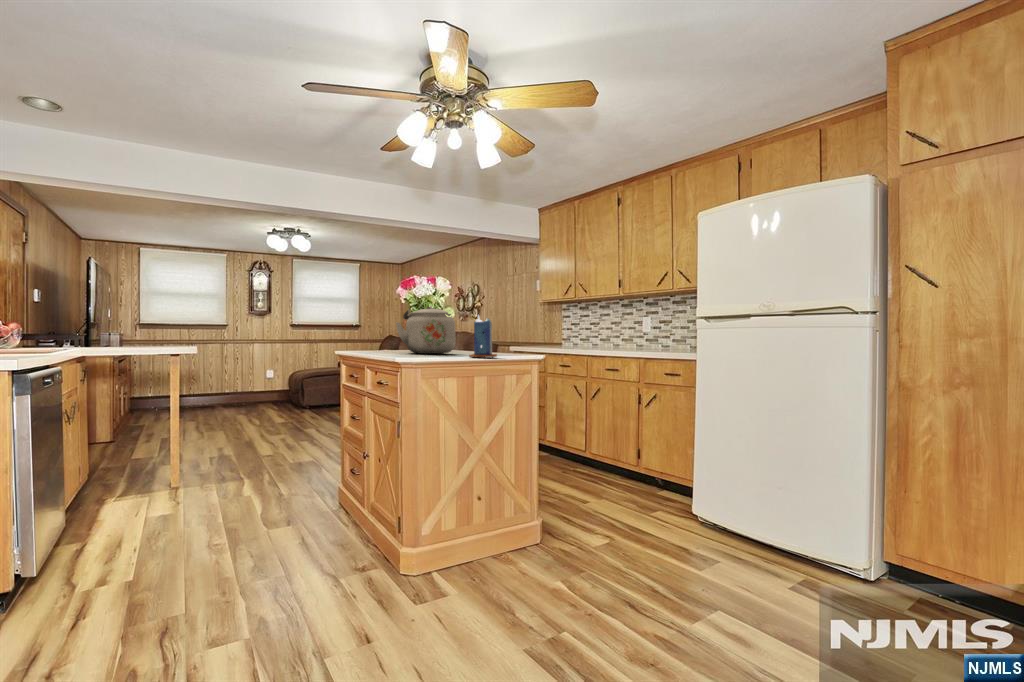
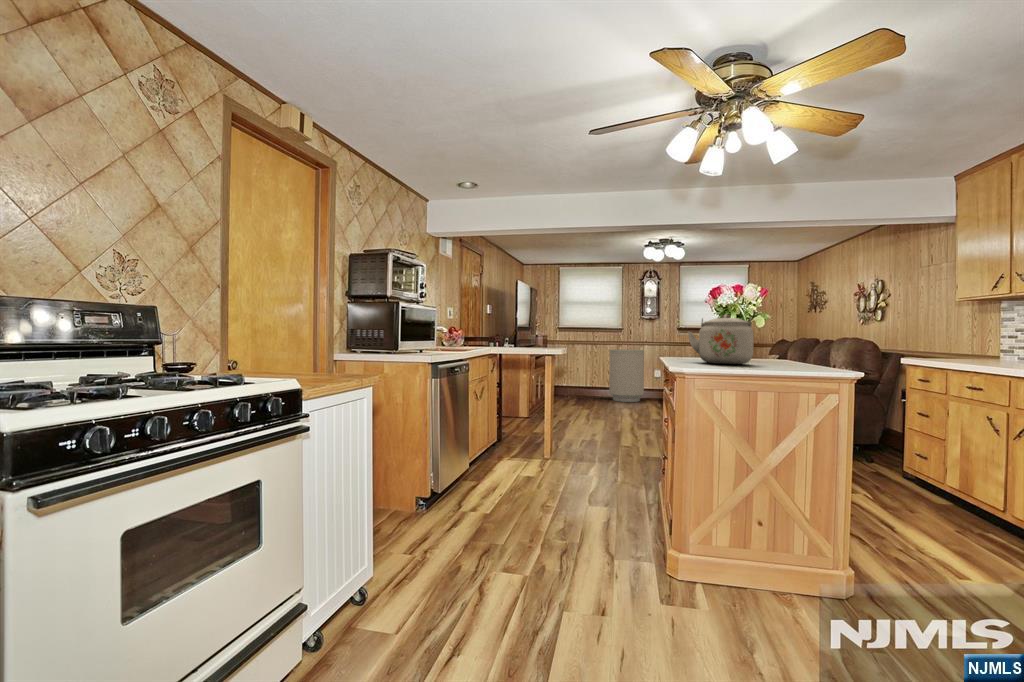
candle: present [469,316,497,357] -> none [747,325,786,372]
trash can: none [211,350,257,412] -> present [609,350,644,402]

